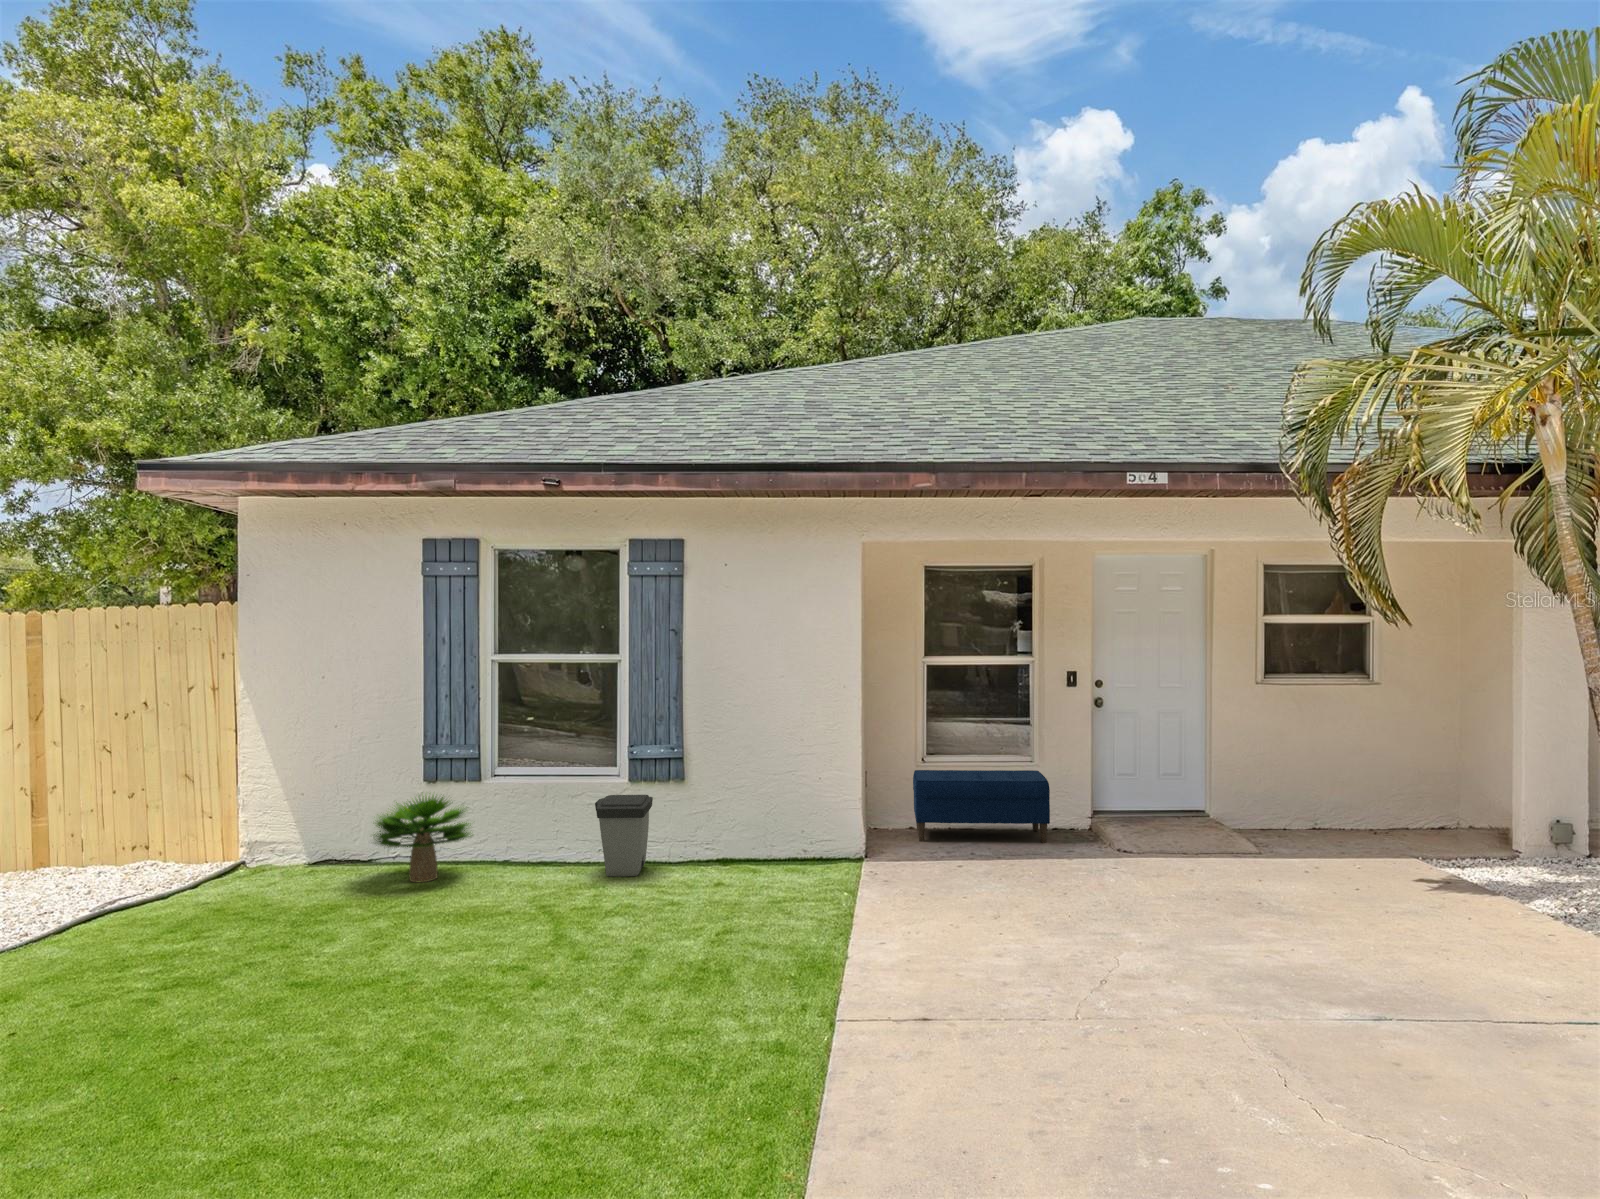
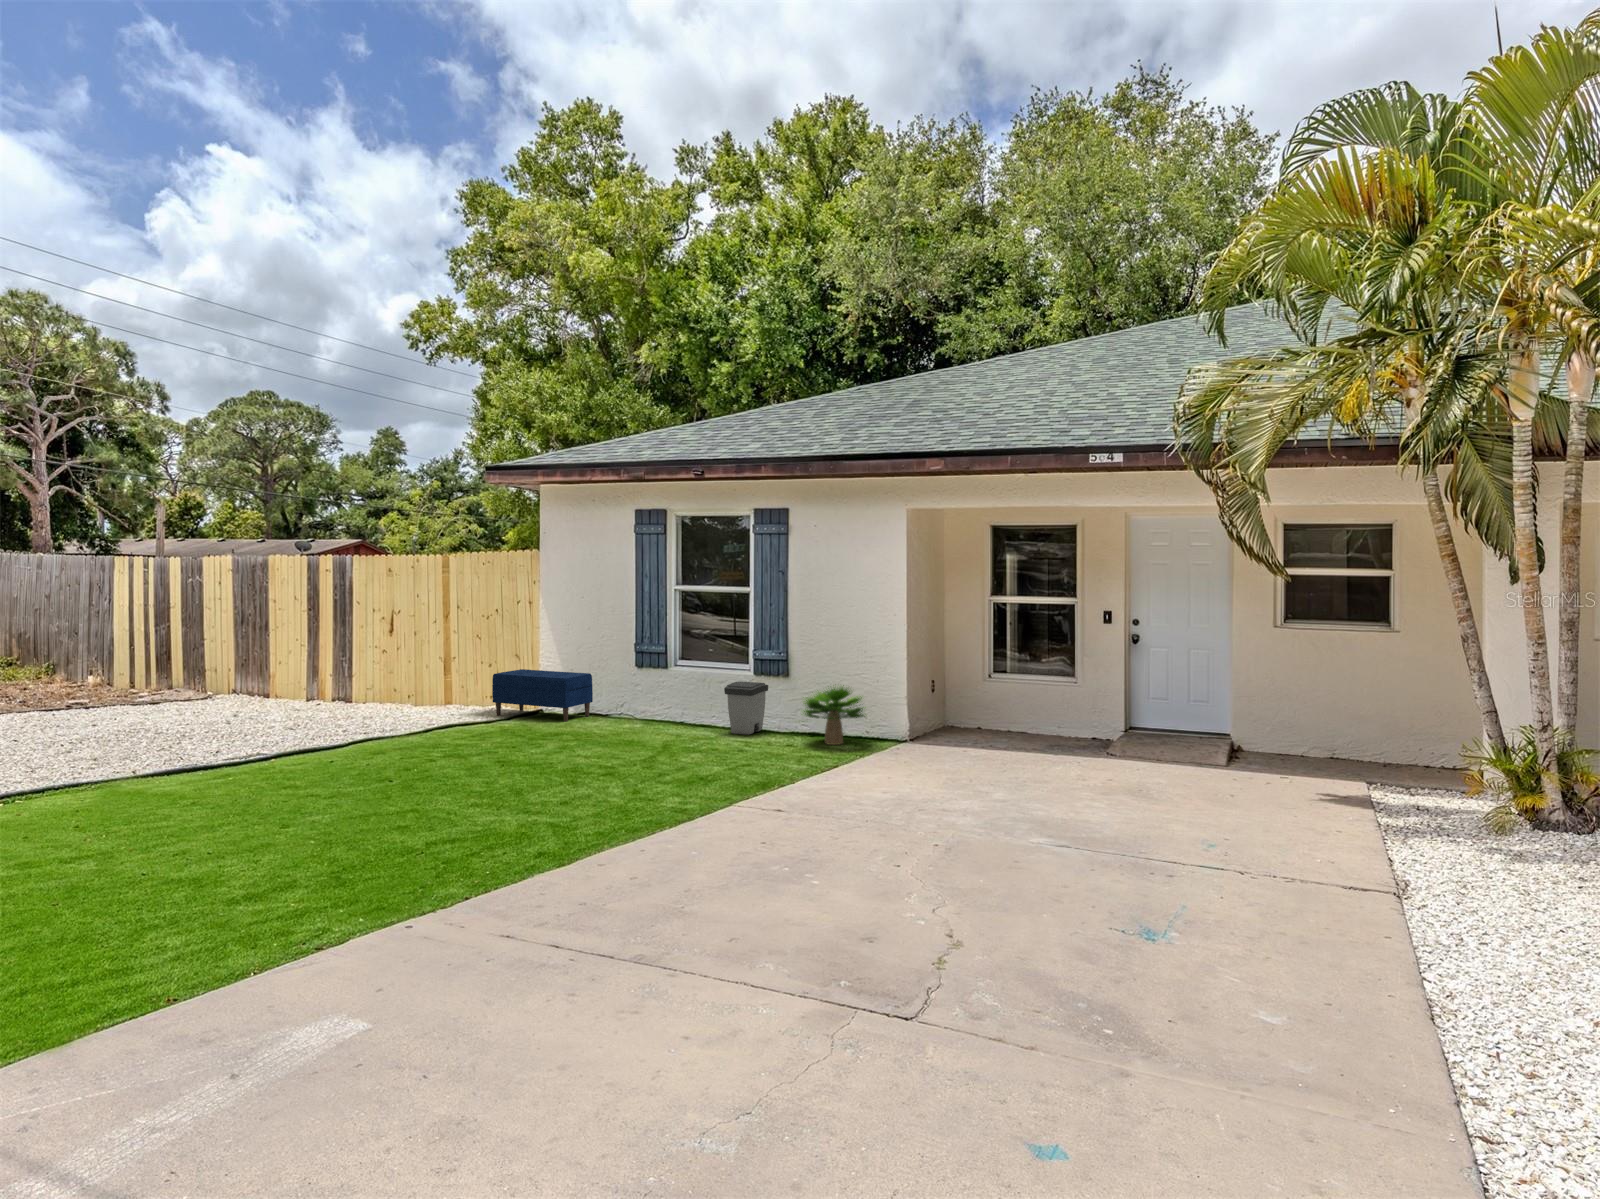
bench: present [913,770,1050,843] -> present [492,669,593,722]
potted plant: present [374,795,472,882] -> present [803,685,865,745]

